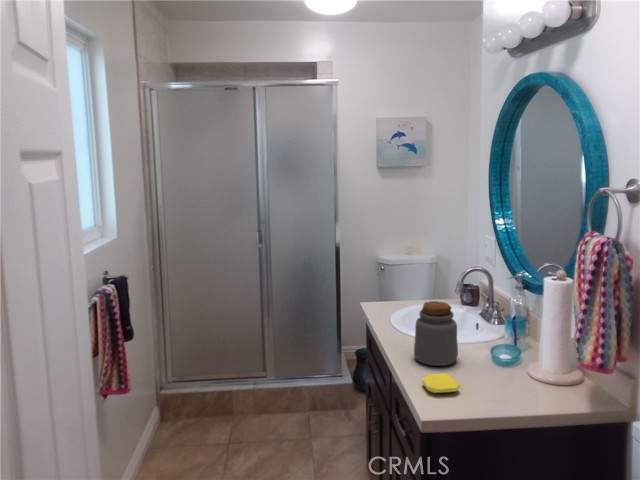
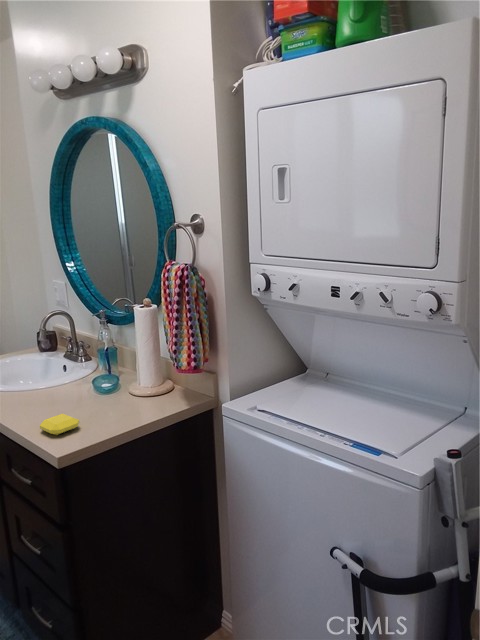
jar: present [414,301,458,366] -> none [14,347,63,413]

